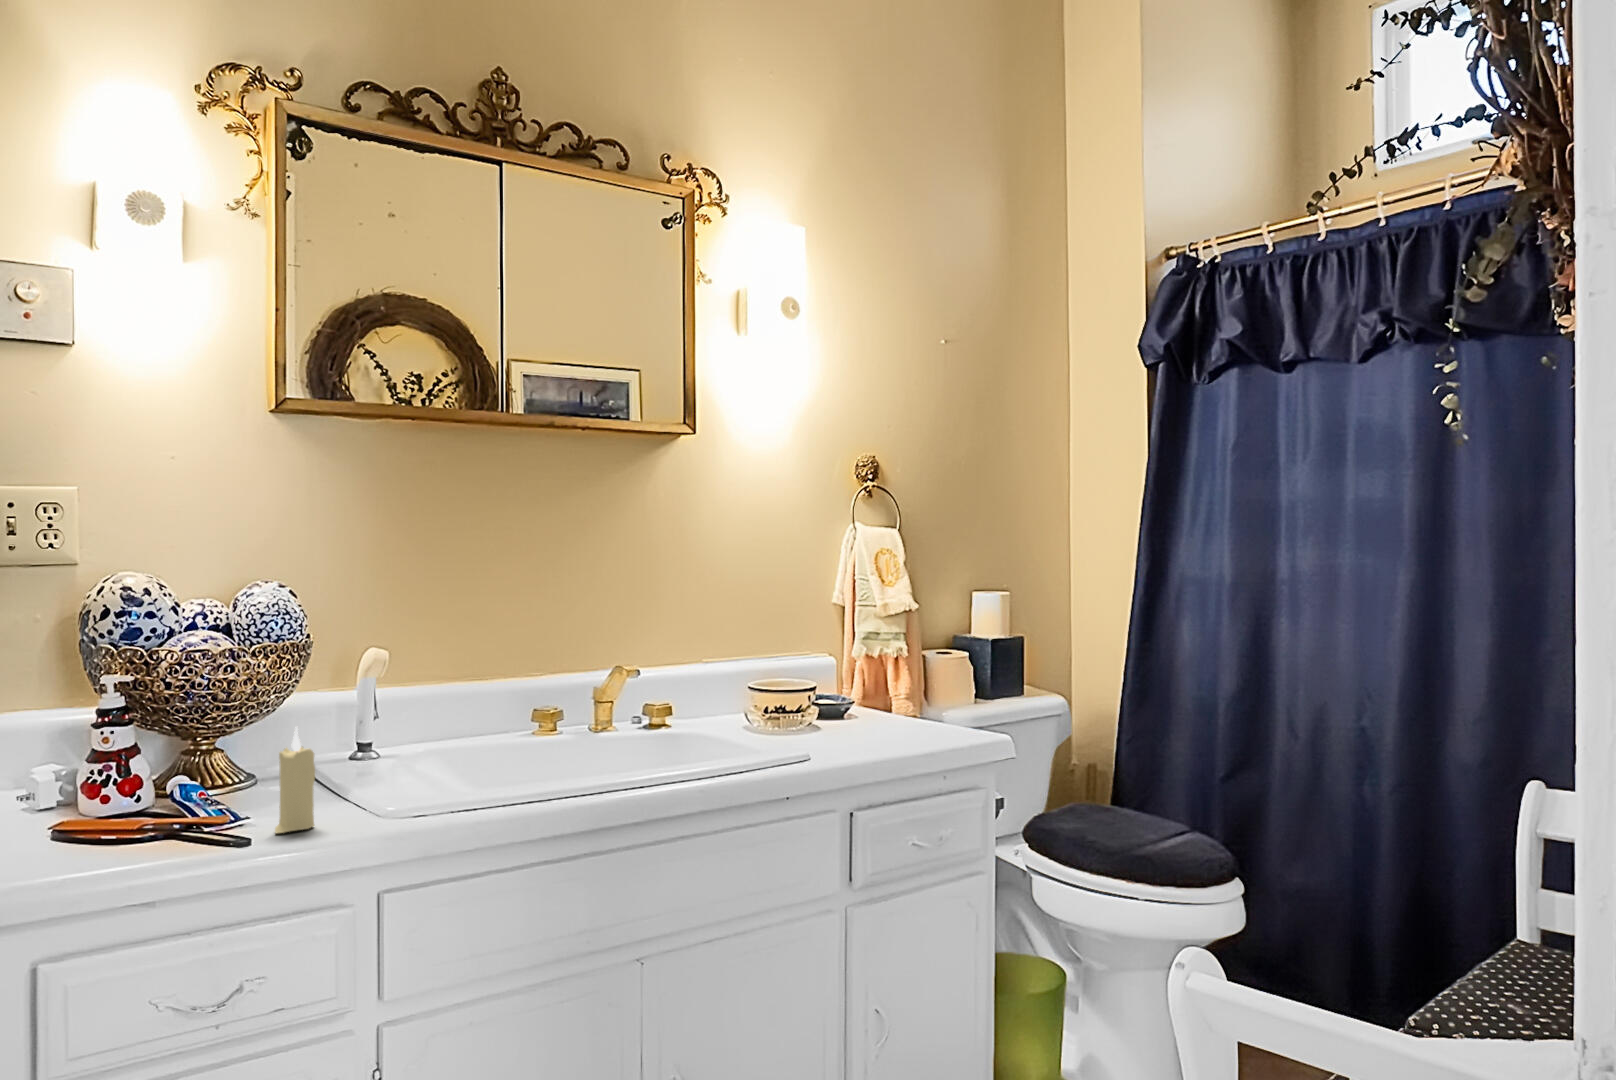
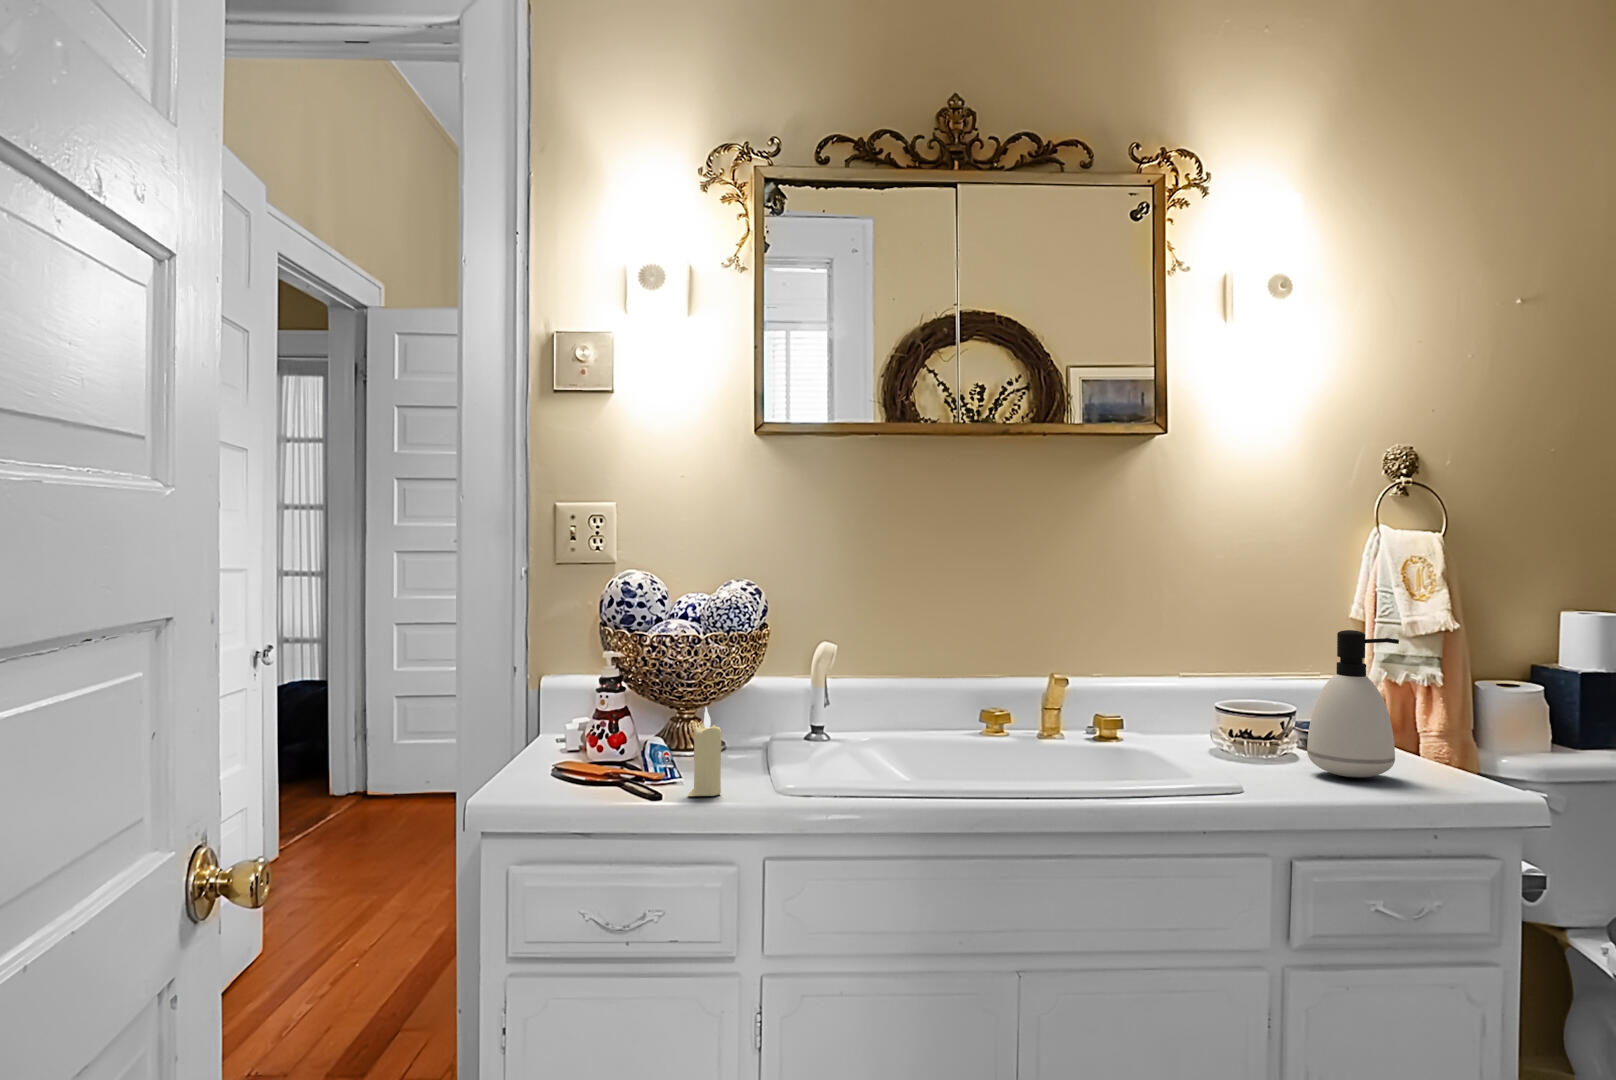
soap dispenser: none [837,609,905,734] -> present [1307,630,1399,778]

